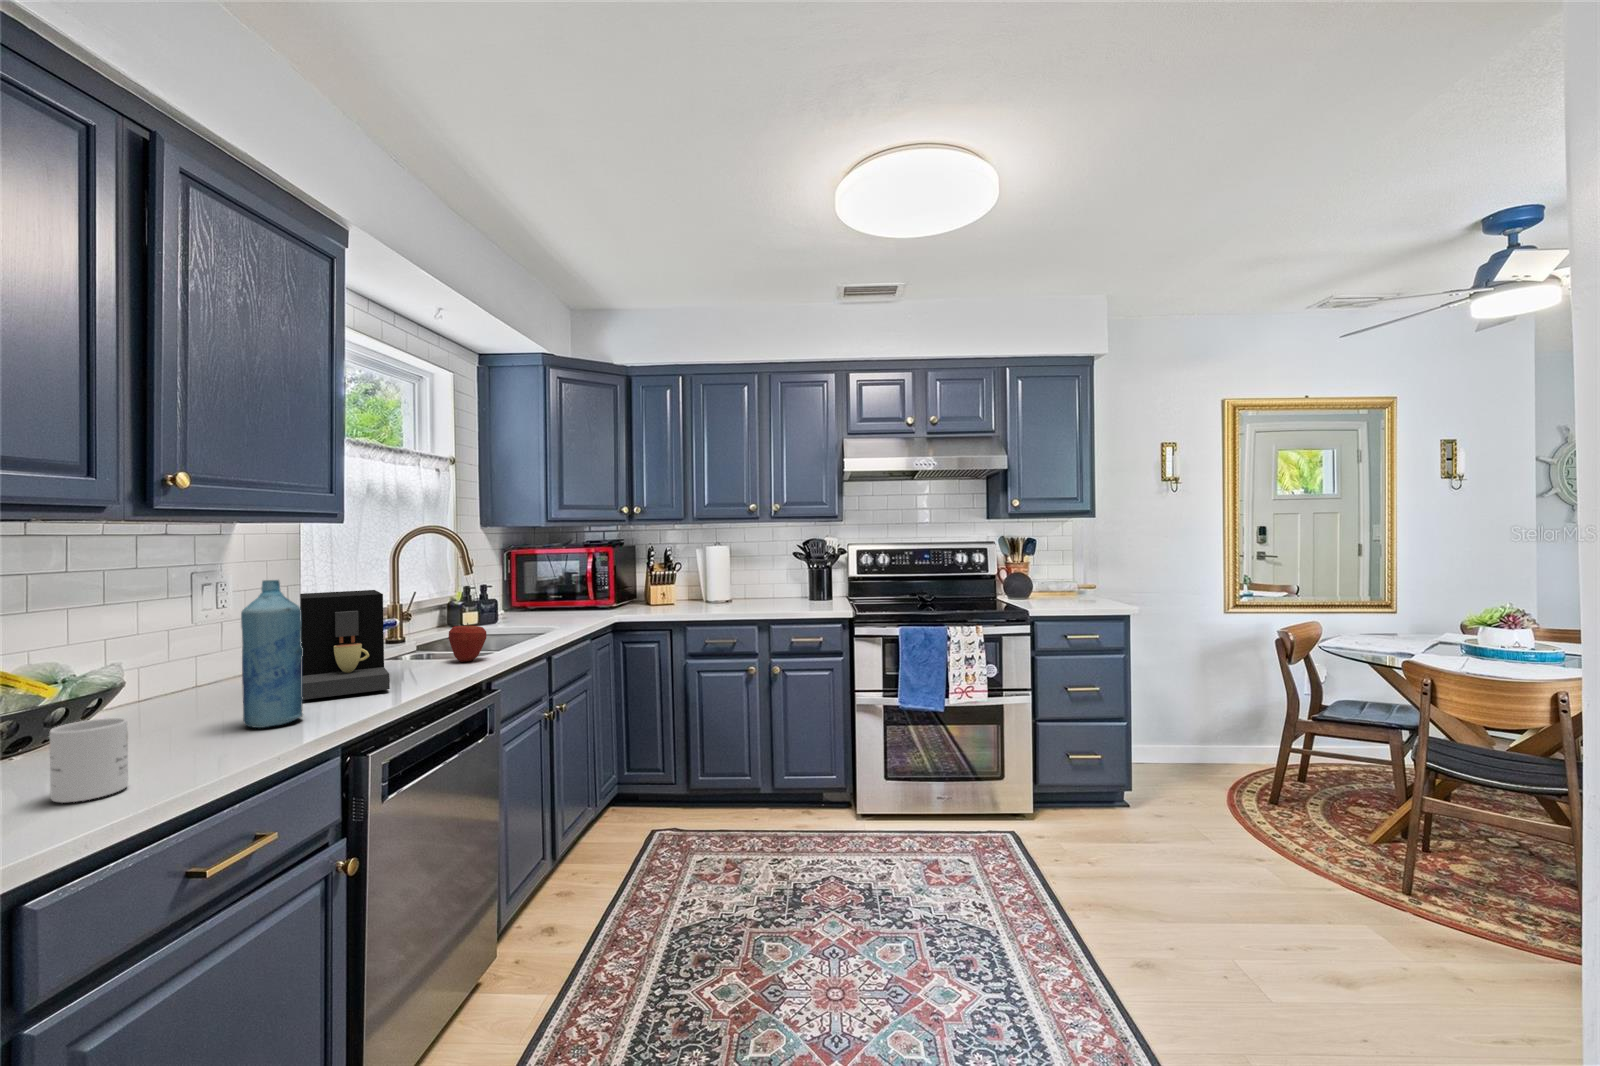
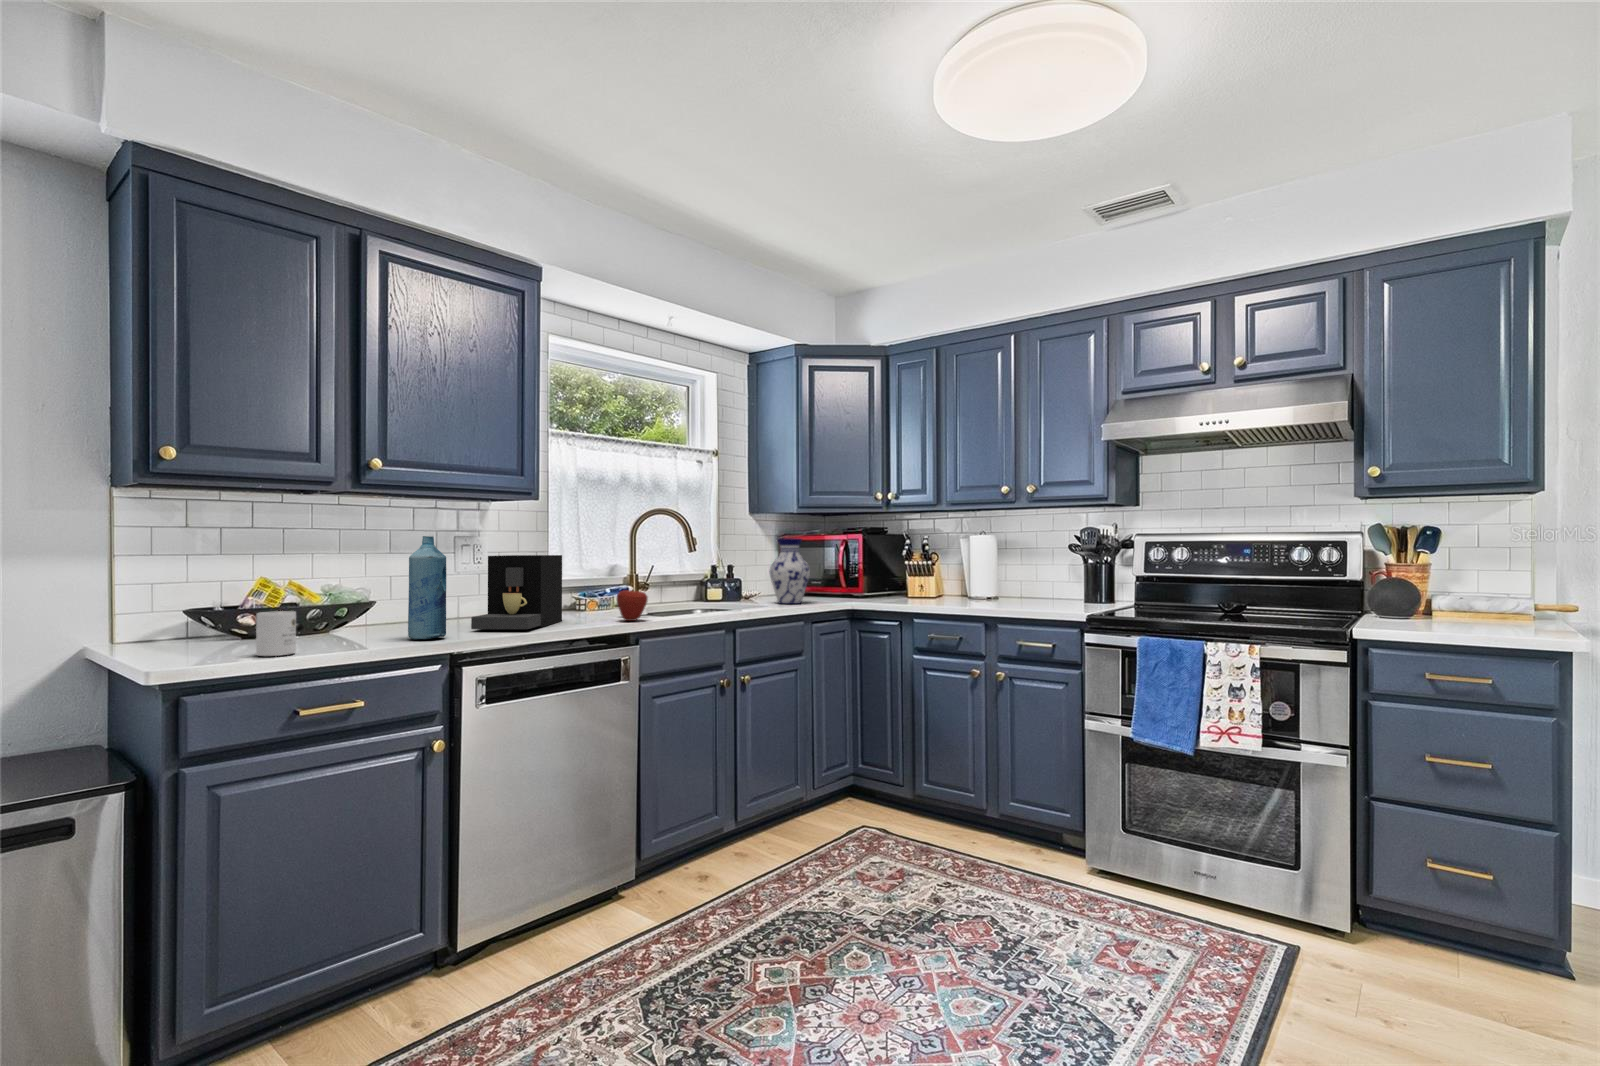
vase: none [537,555,581,622] -> present [769,539,810,604]

